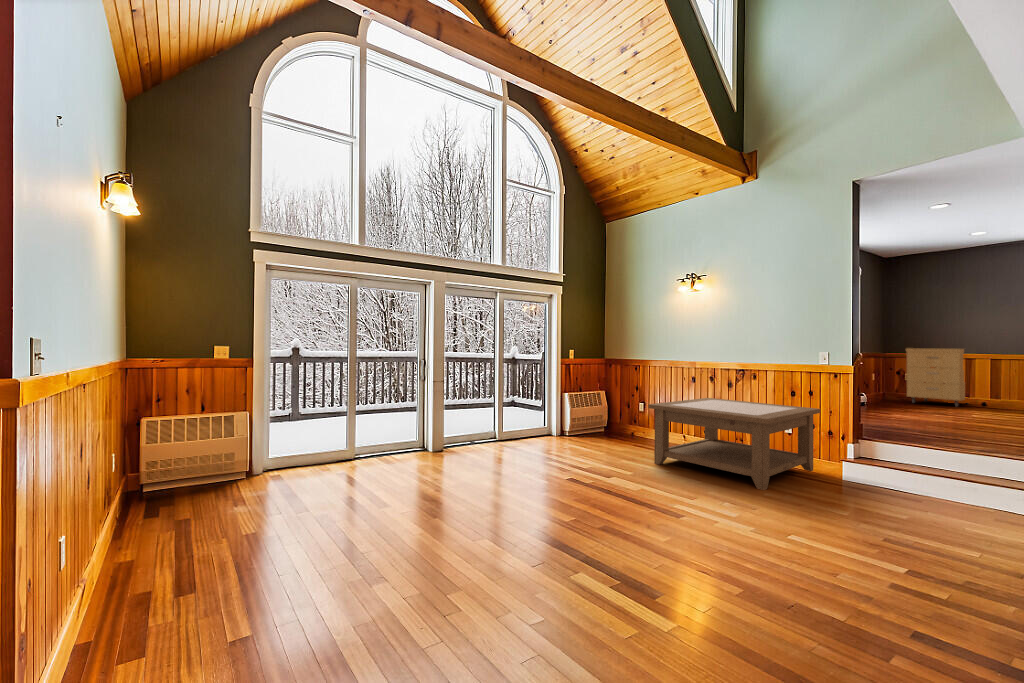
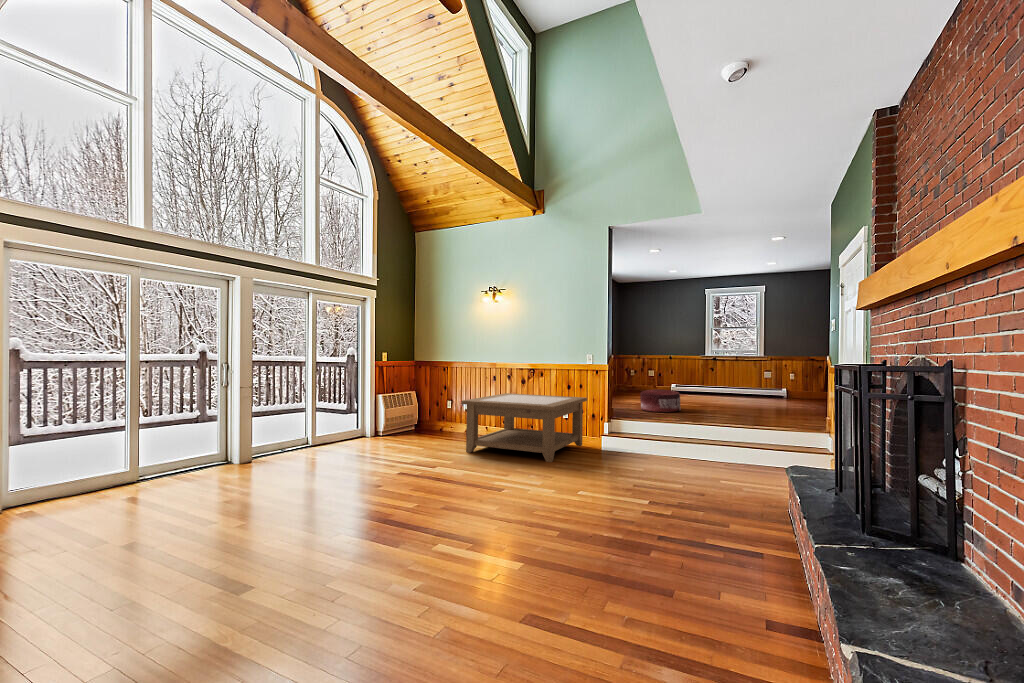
storage cabinet: present [906,348,965,407] -> none [641,349,680,393]
pouf: none [907,402,981,435] -> present [640,390,680,412]

